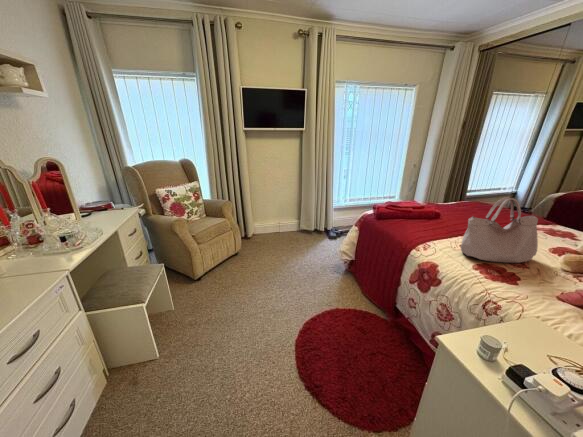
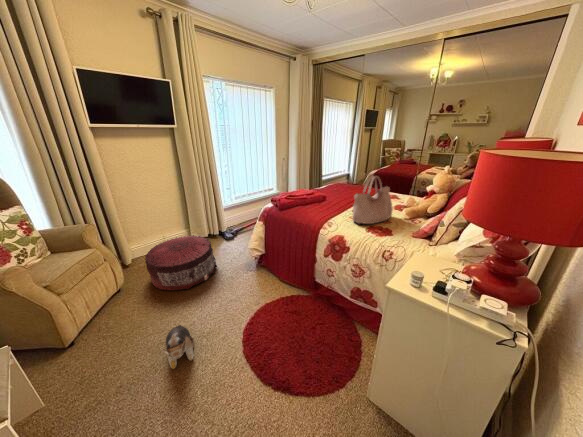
pouf: none [257,224,311,270] -> present [145,236,217,290]
plush toy: none [234,294,265,326] -> present [162,325,194,369]

